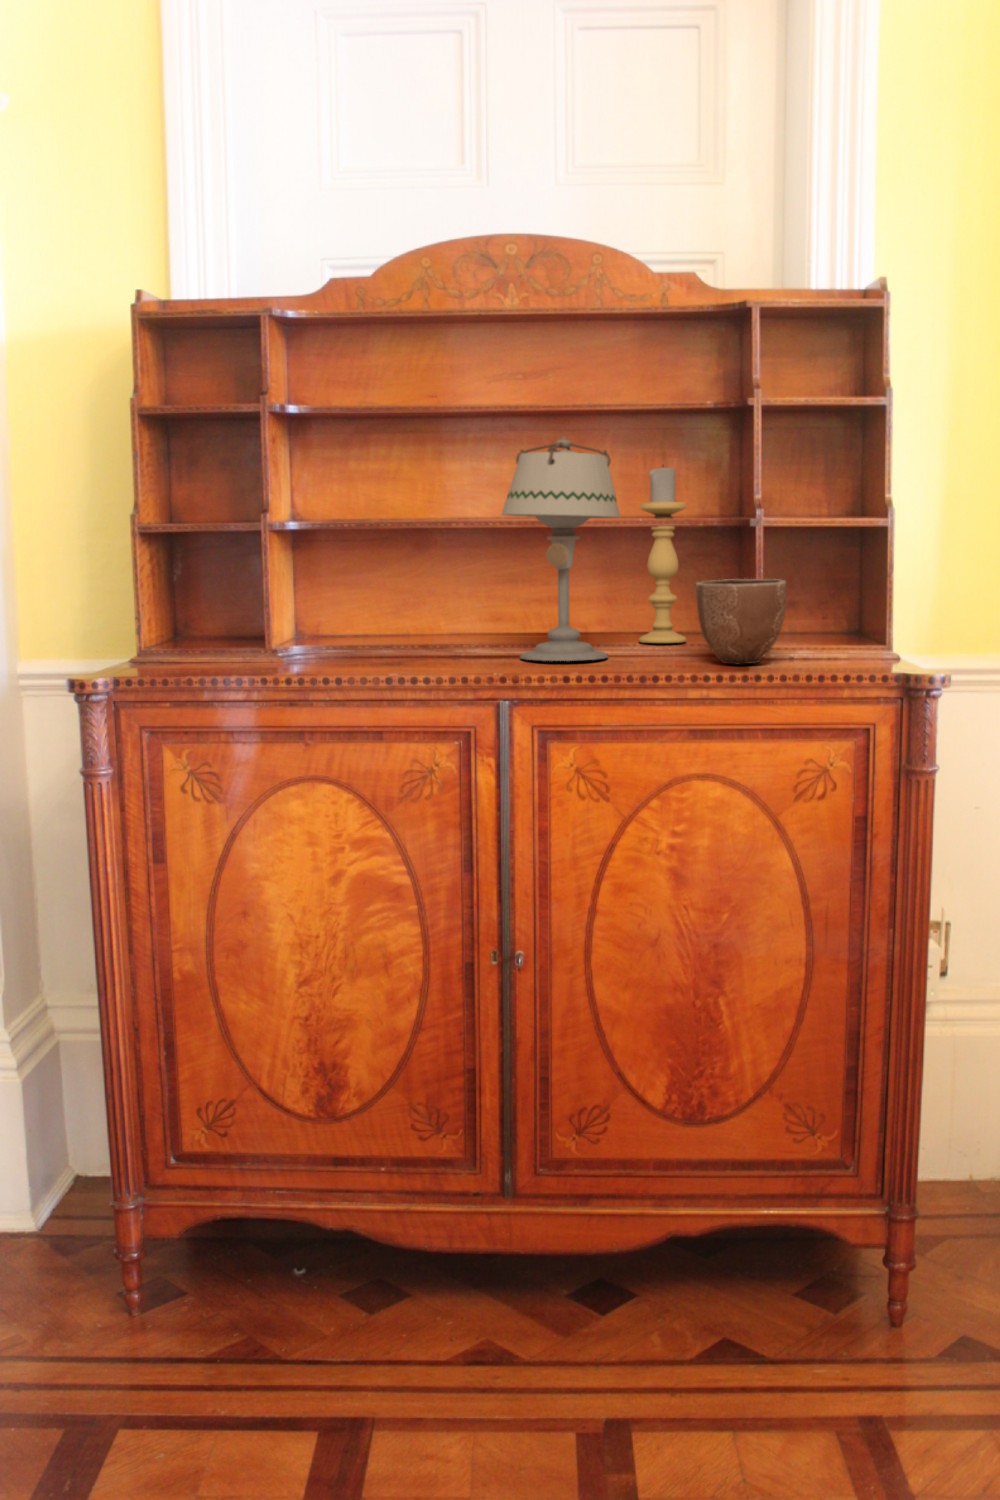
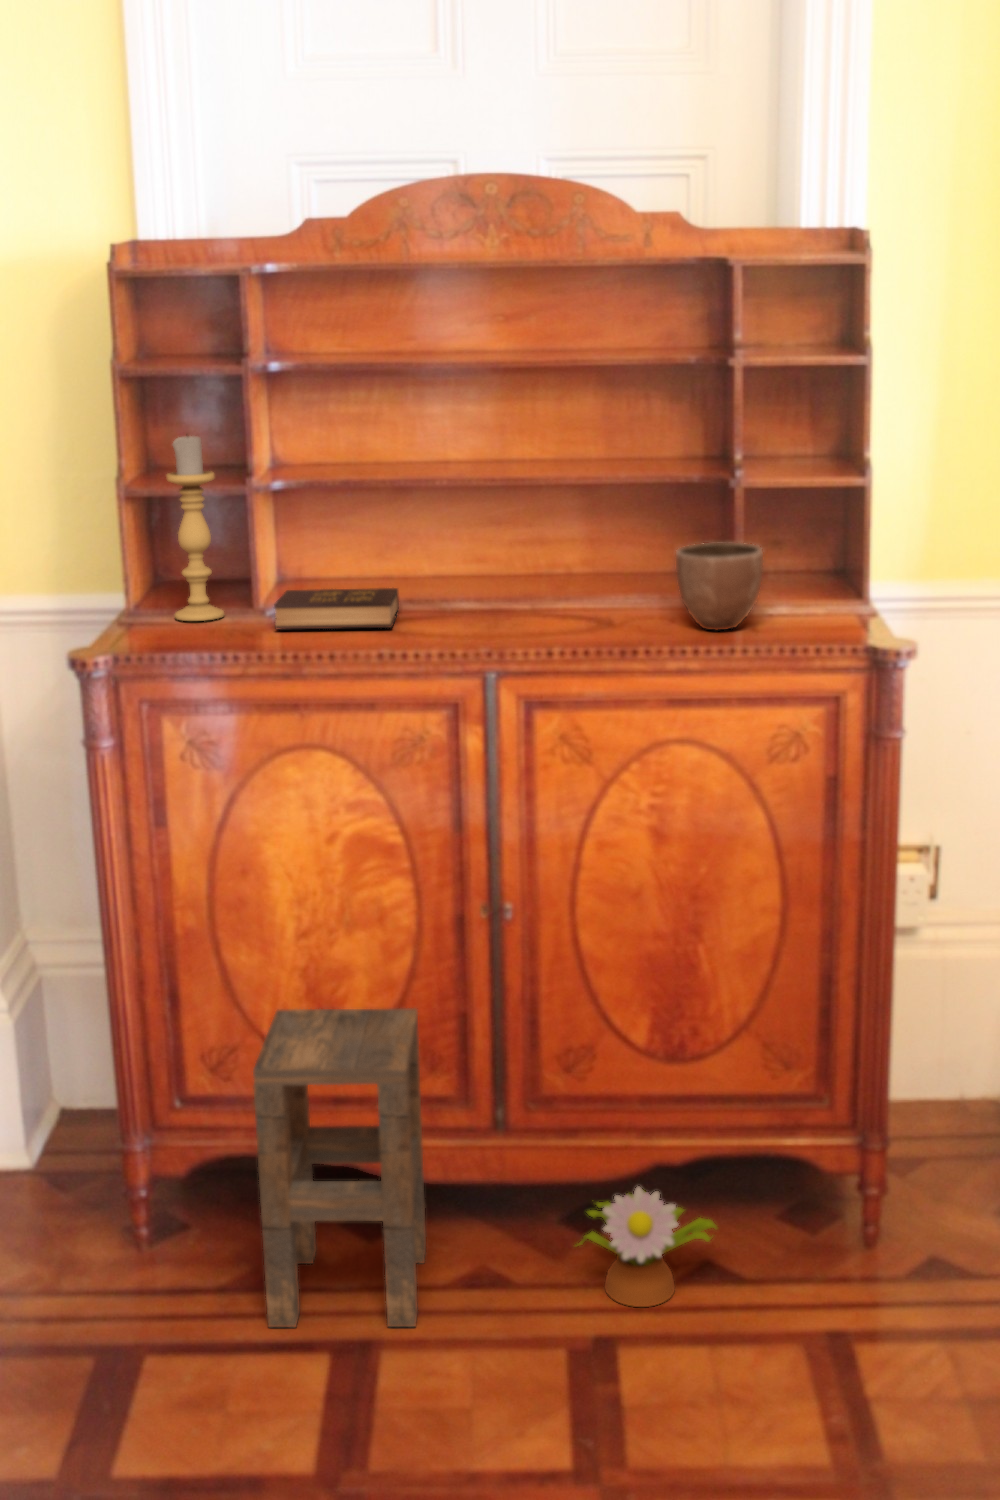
table lamp: present [502,437,620,661] -> none [485,403,603,626]
candle holder: present [639,465,686,643] -> present [166,436,224,621]
hardback book: none [284,630,413,662] -> present [274,588,399,629]
side table: none [240,1059,428,1414] -> present [253,1008,426,1327]
decorative plant: none [586,1257,743,1395] -> present [576,1187,717,1307]

